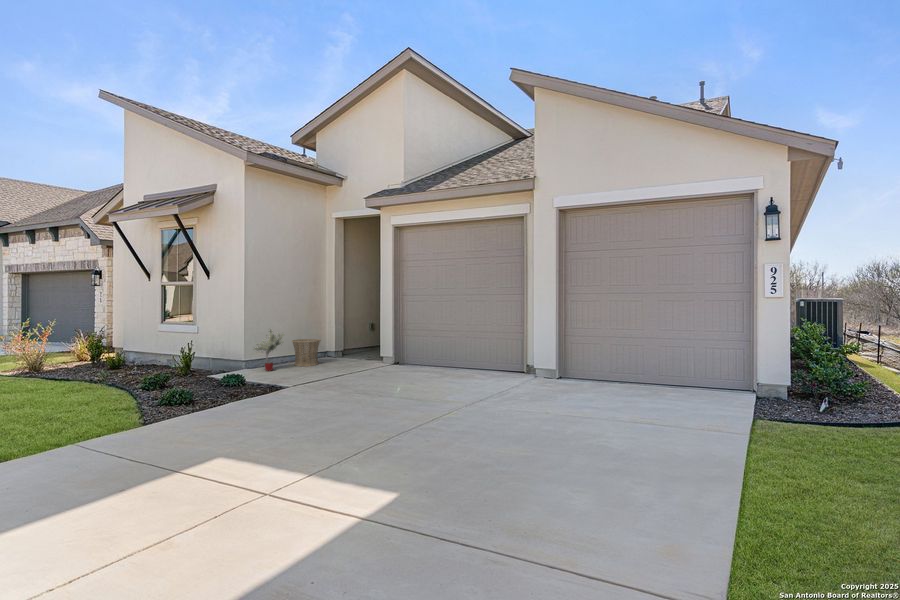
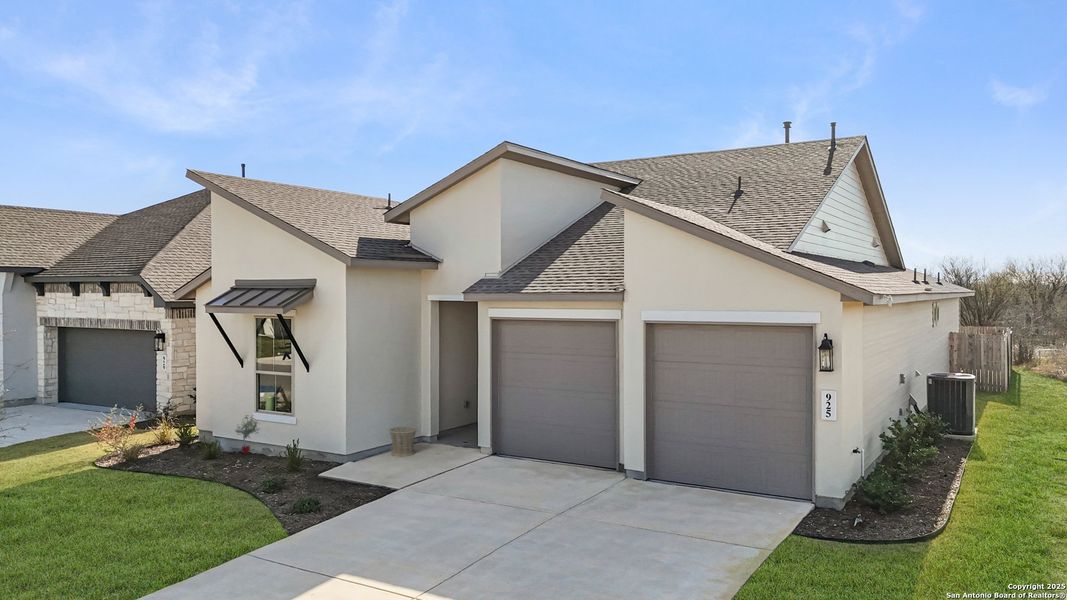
potted tree: present [254,329,284,371] -> present [236,415,258,454]

